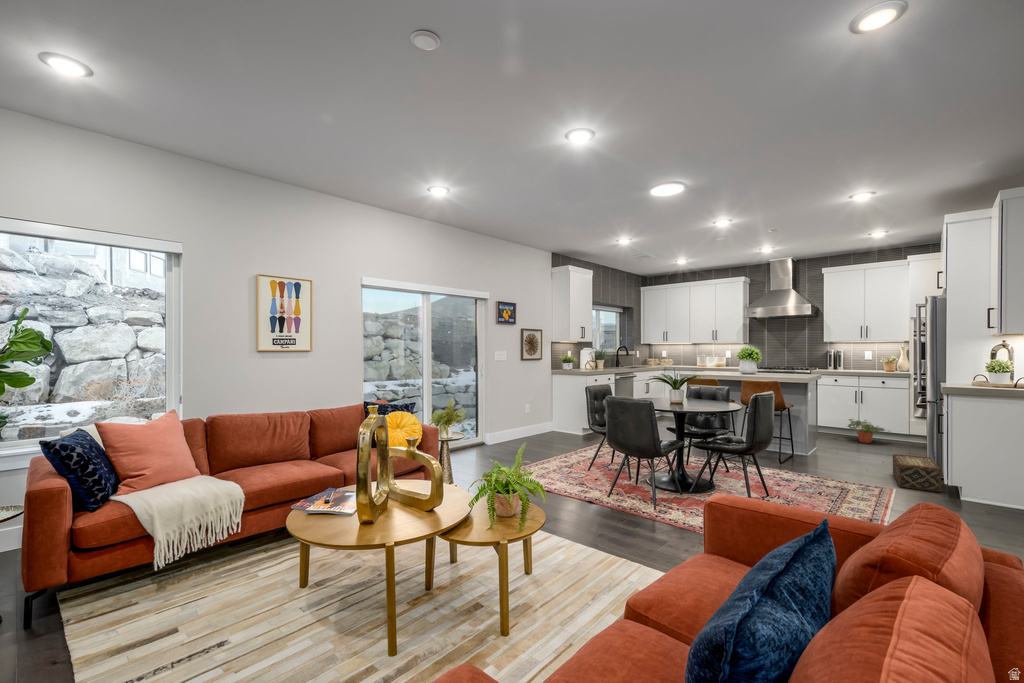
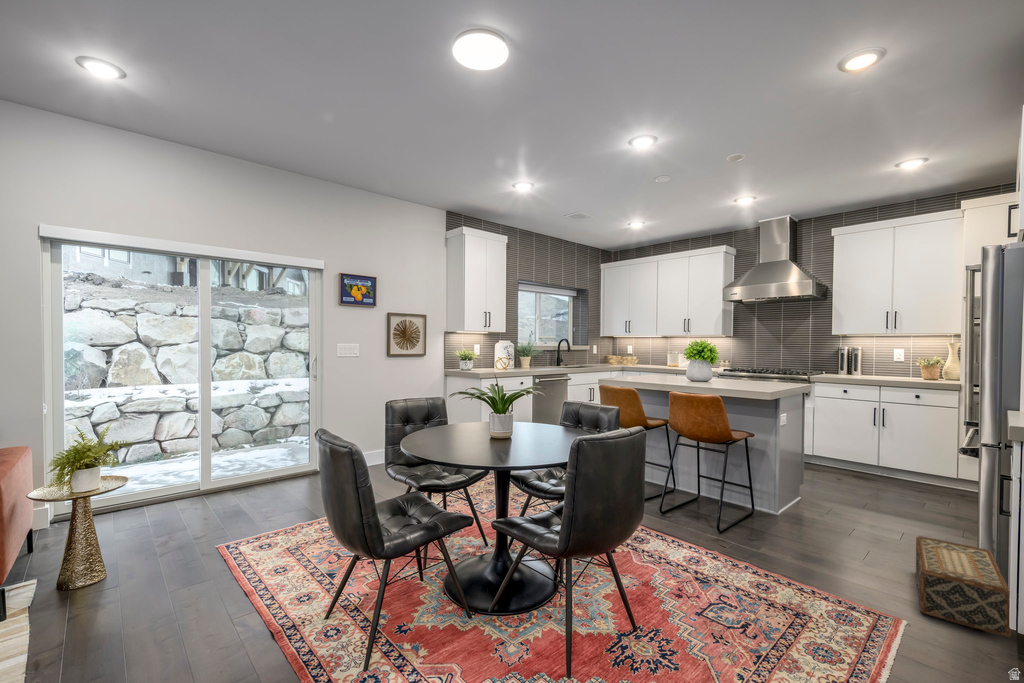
potted plant: present [848,419,889,443] -> none [857,450,929,490]

